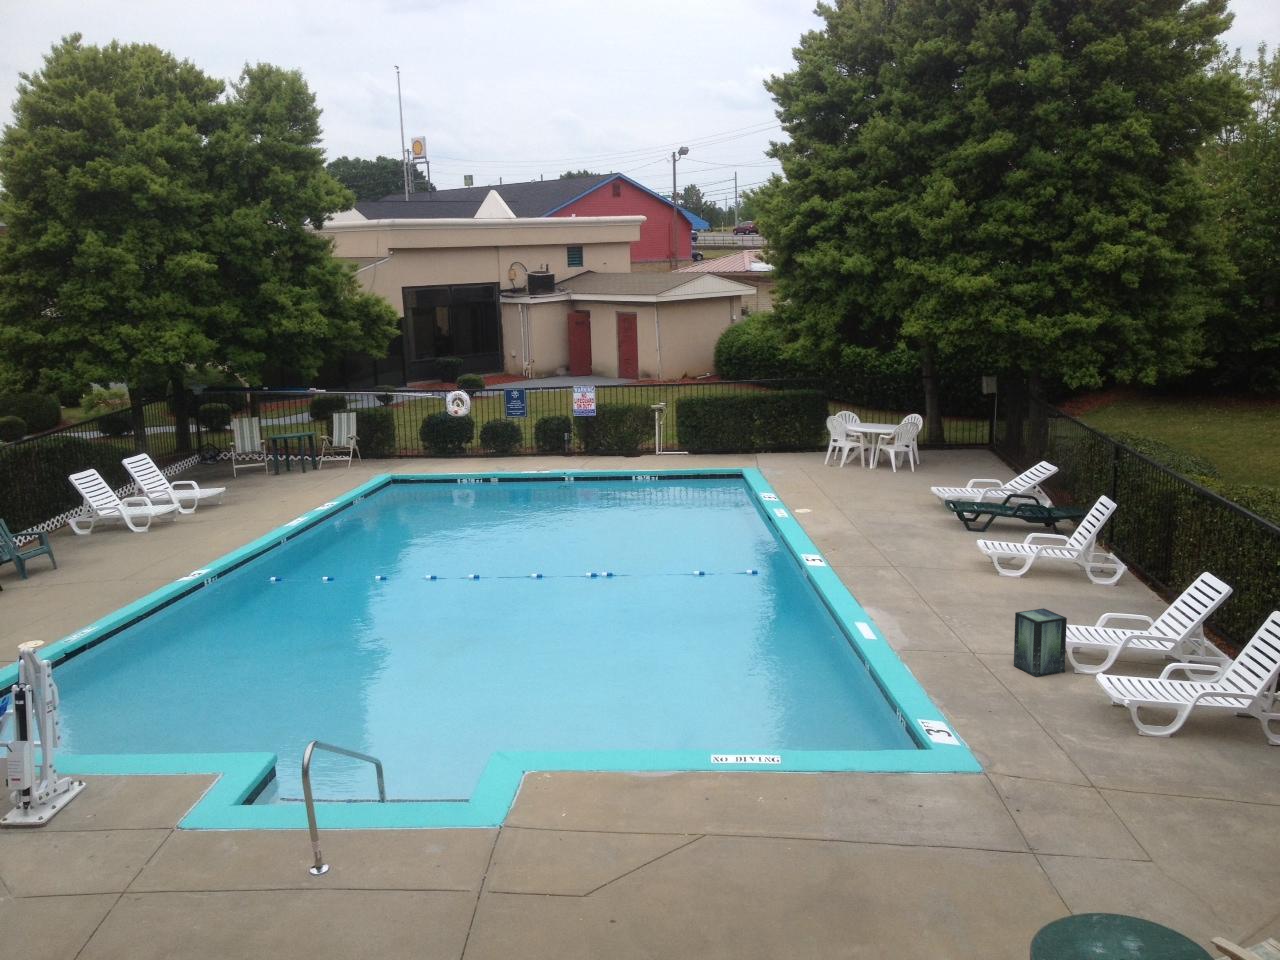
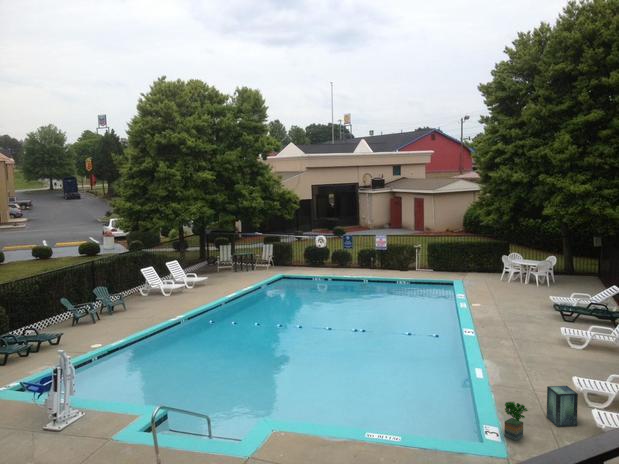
potted tree: none [960,639,1002,704] -> present [504,402,528,441]

